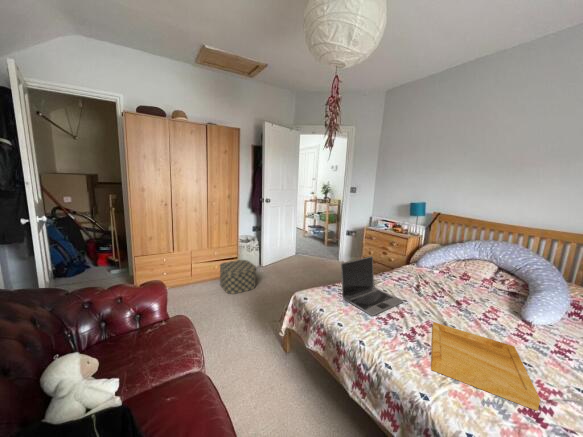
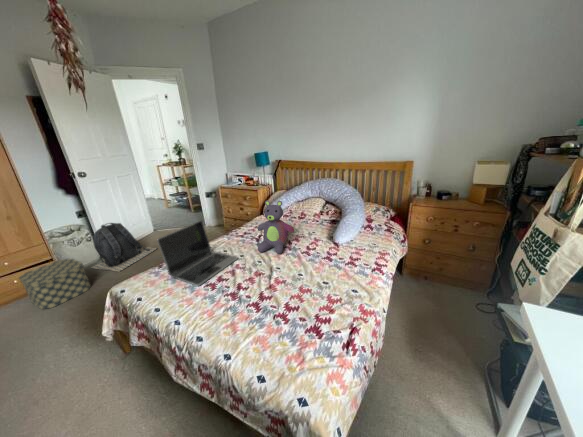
backpack: none [254,240,301,281] -> present [92,223,157,271]
stuffed bear: none [424,252,471,311] -> present [257,200,294,254]
tray: present [431,322,540,411] -> none [240,272,320,325]

